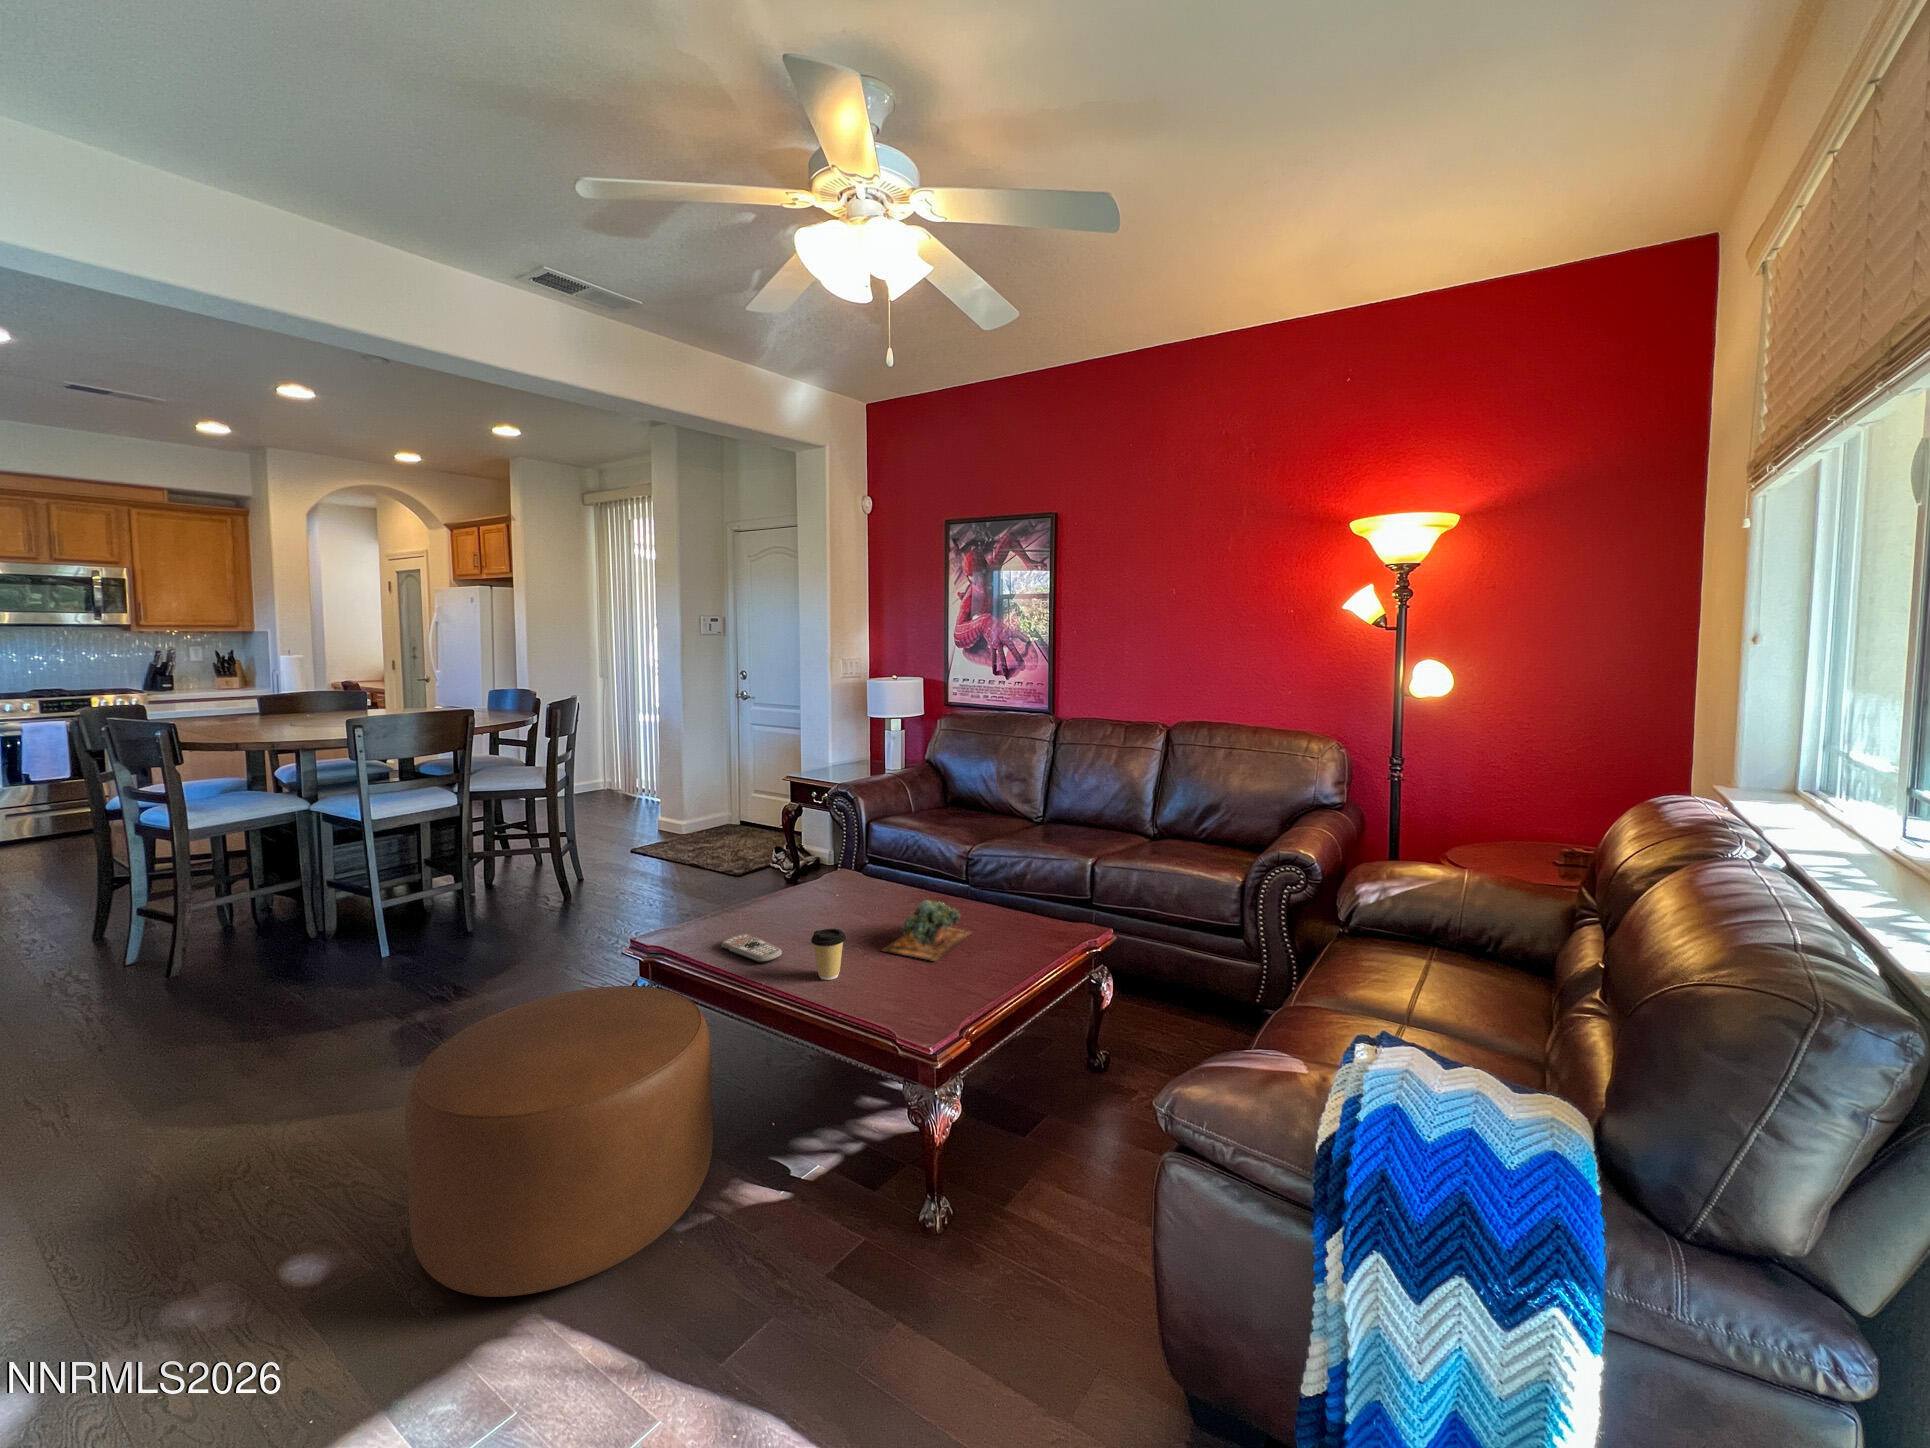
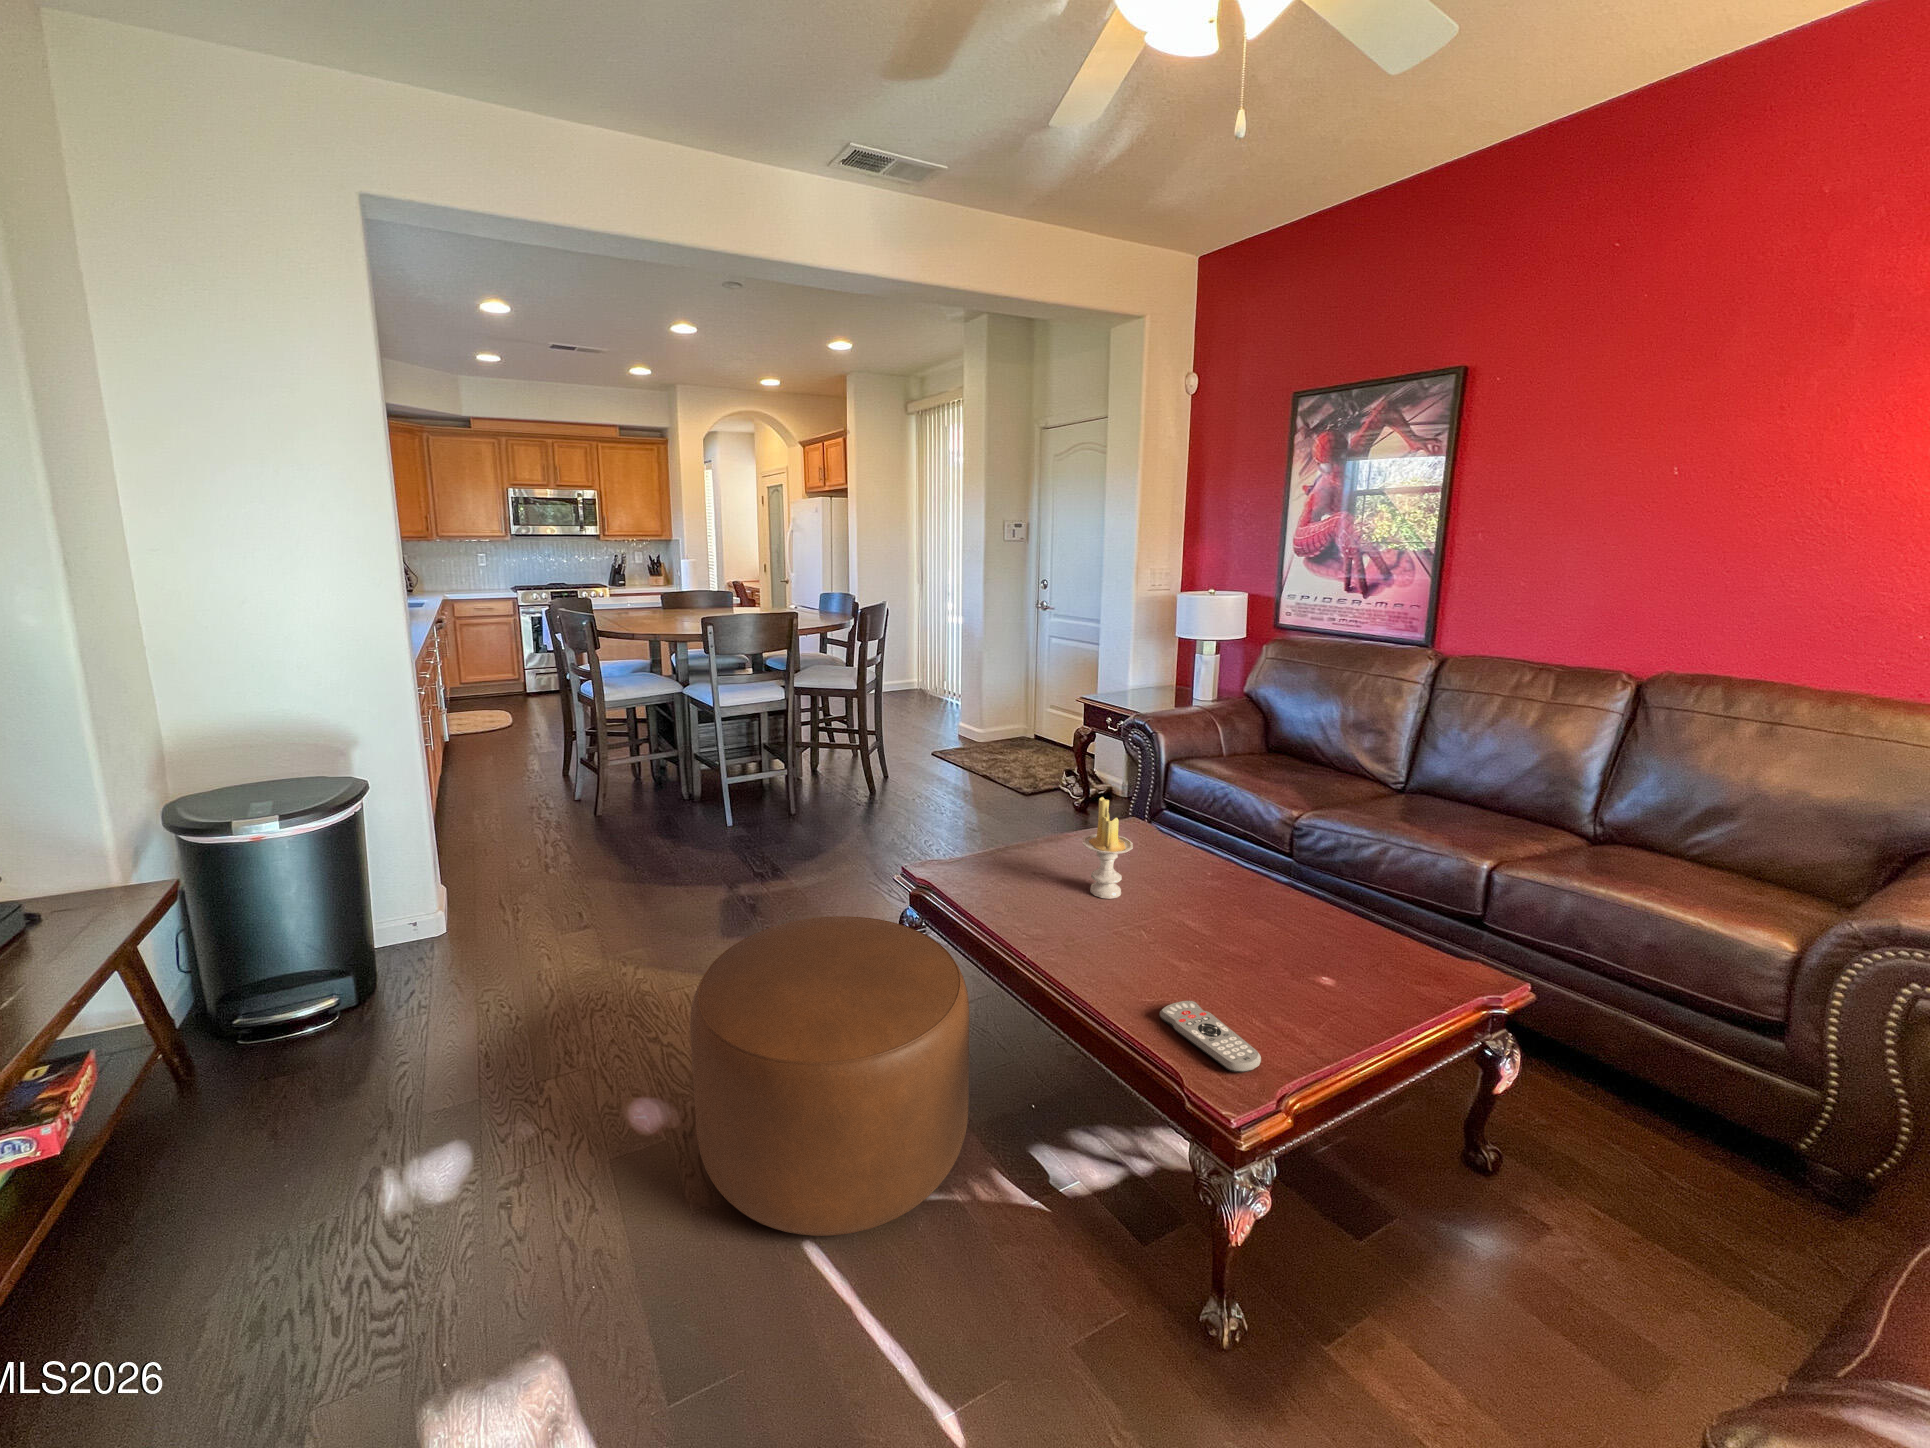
candle: none [802,843,843,929] -> present [1083,797,1133,899]
succulent plant: present [882,900,970,961] -> none [1175,893,1302,981]
coffee cup: present [811,929,846,980] -> none [1088,911,1131,974]
remote control: present [721,934,782,963] -> present [1160,1001,1261,1073]

